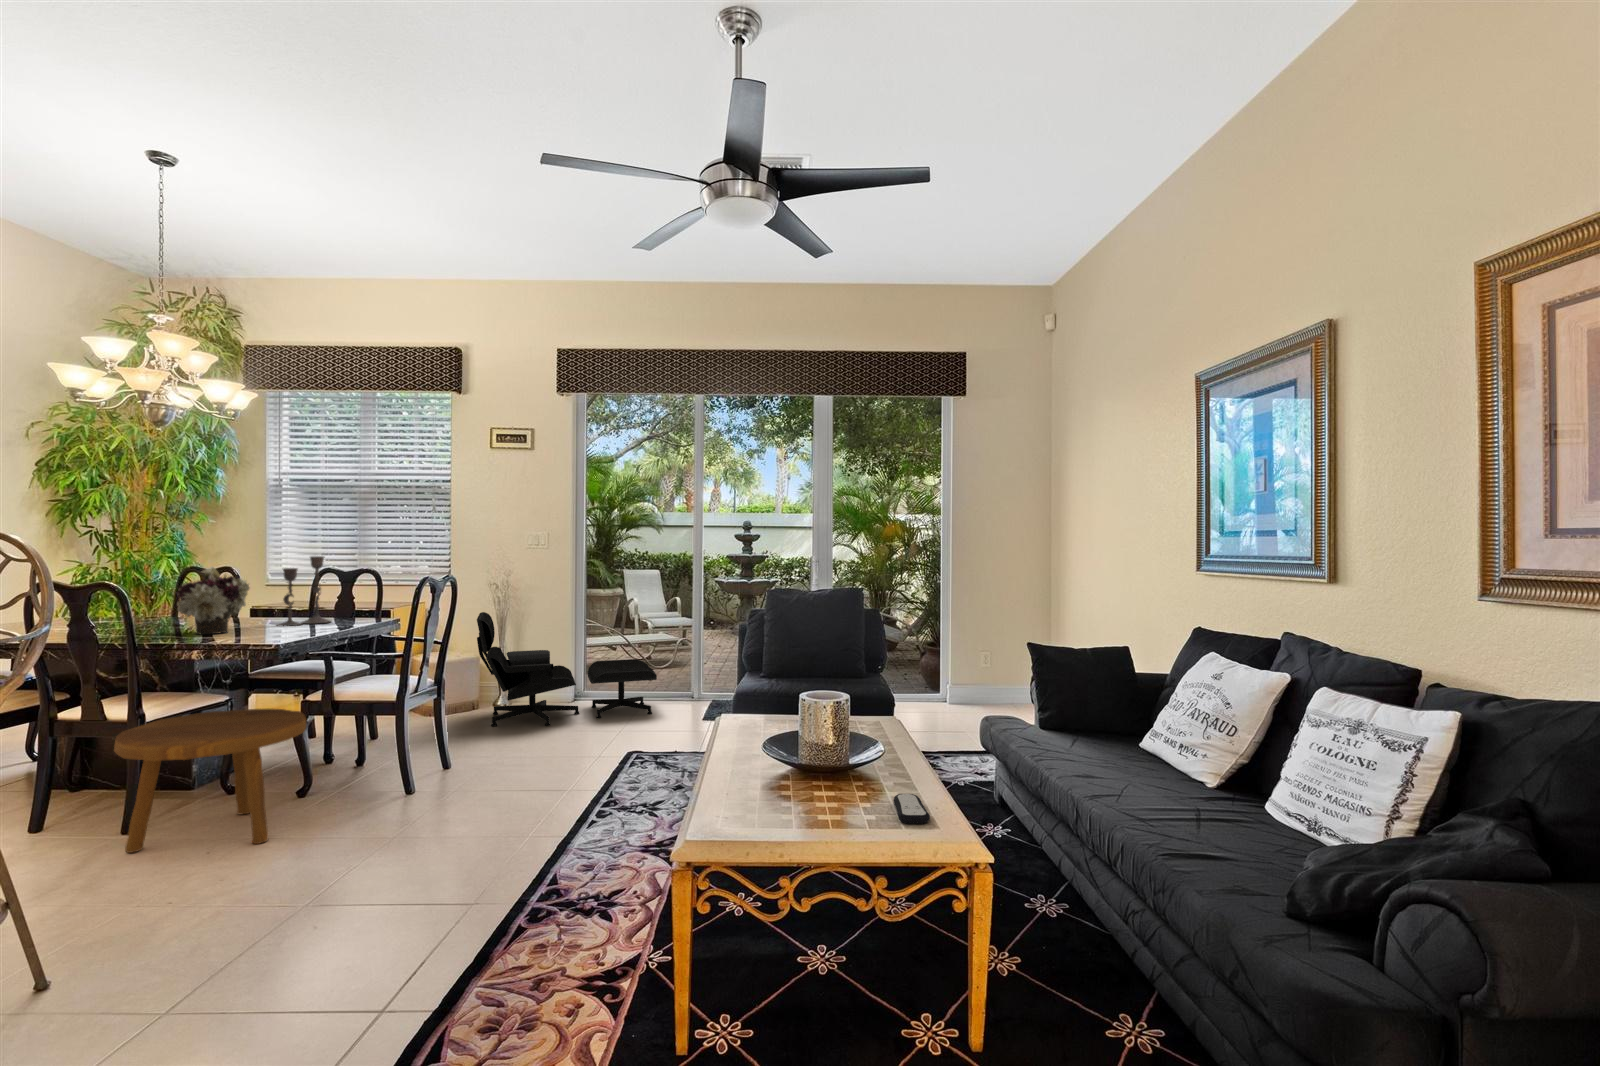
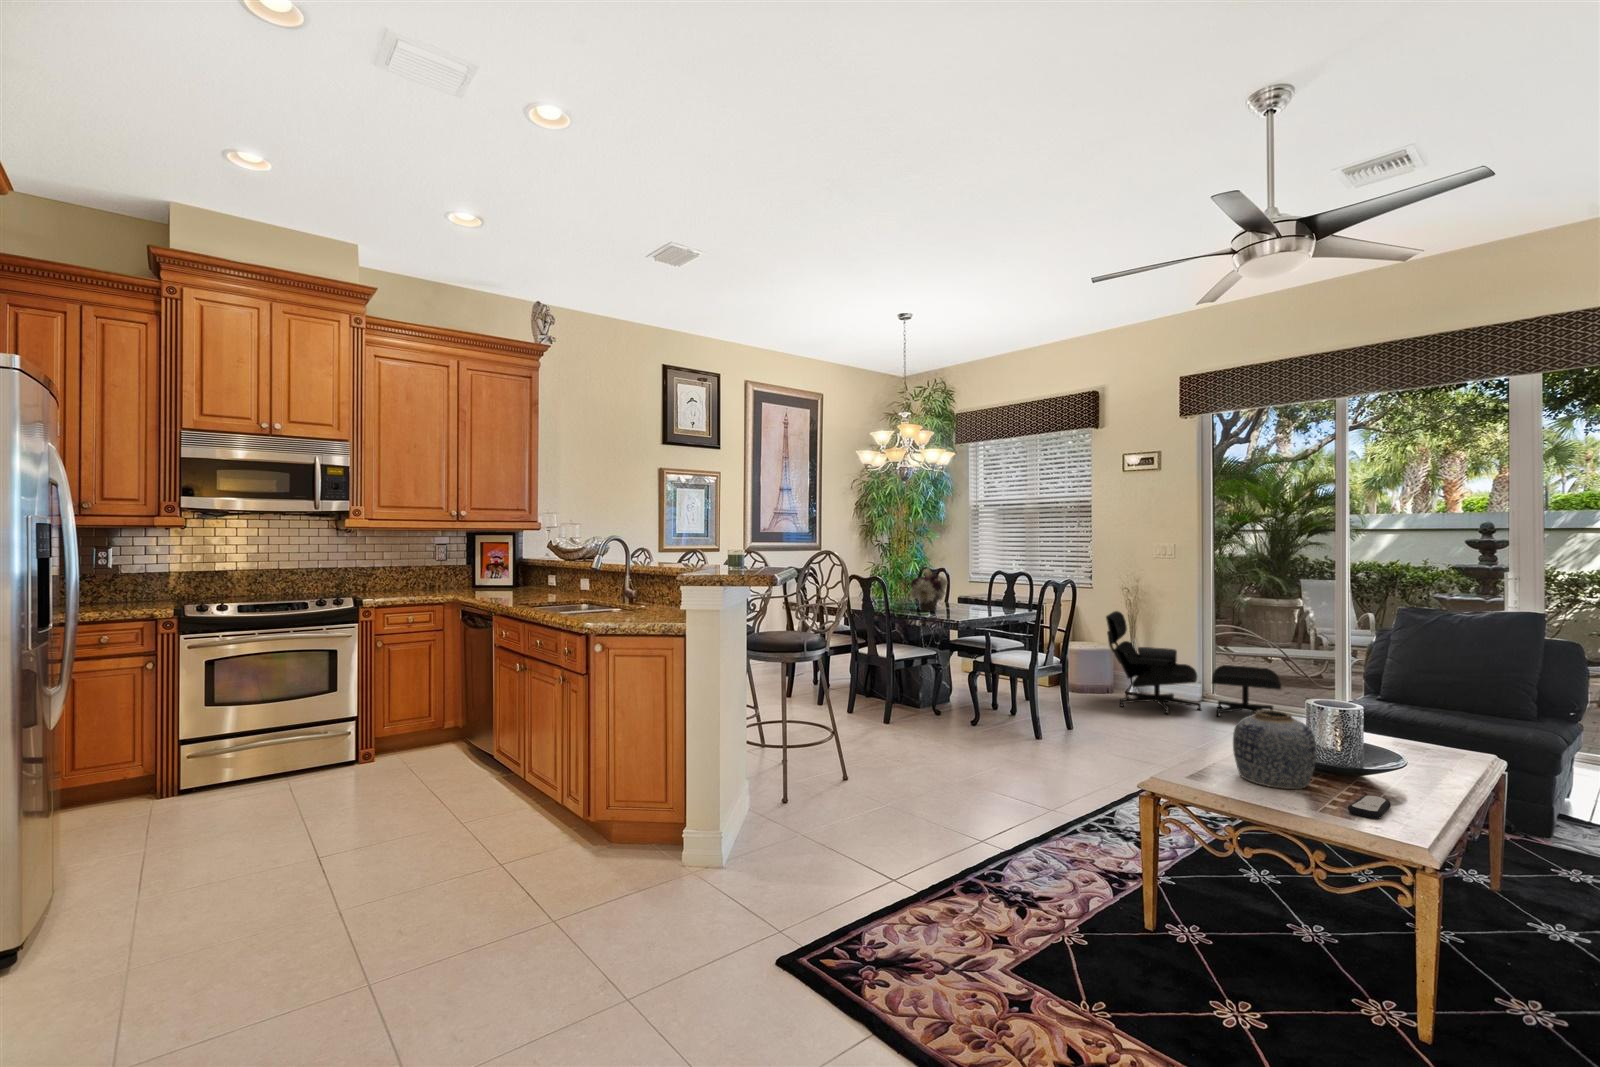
candlestick: present [278,556,331,626] -> none [965,562,999,610]
footstool: present [114,709,306,853] -> none [877,659,973,745]
vase: none [760,716,845,812] -> present [1233,710,1316,789]

